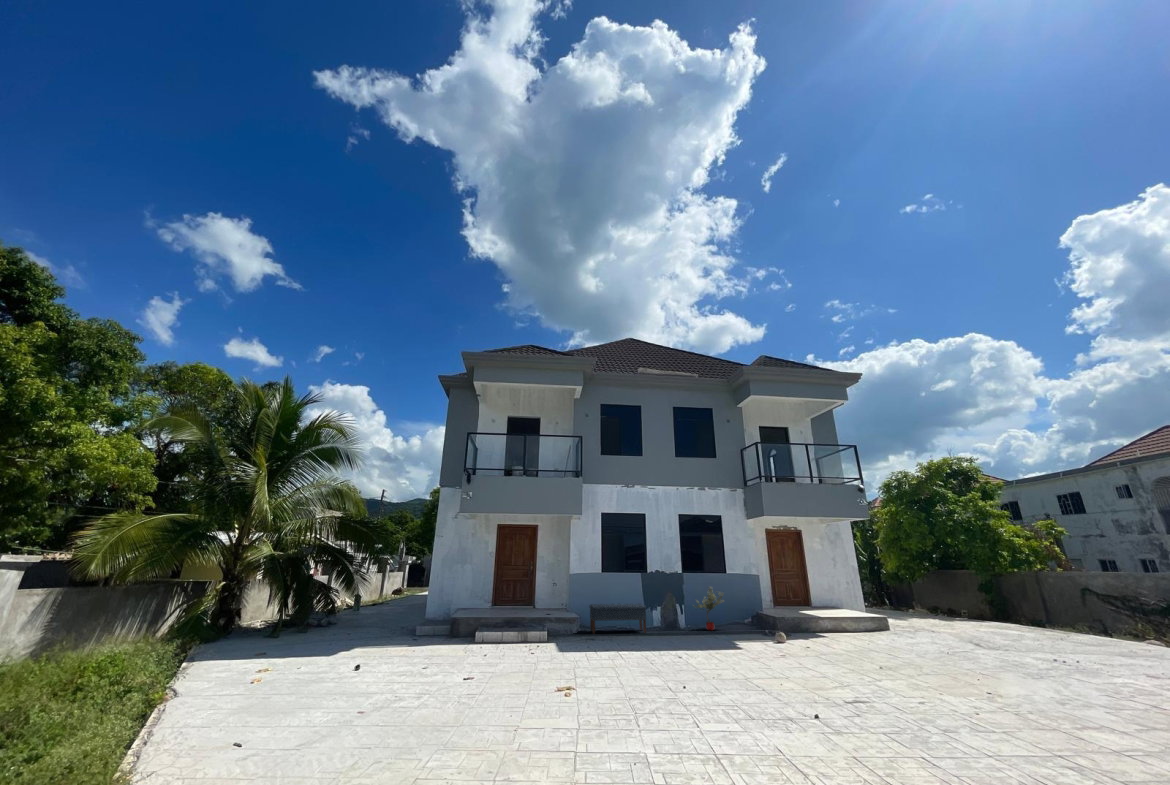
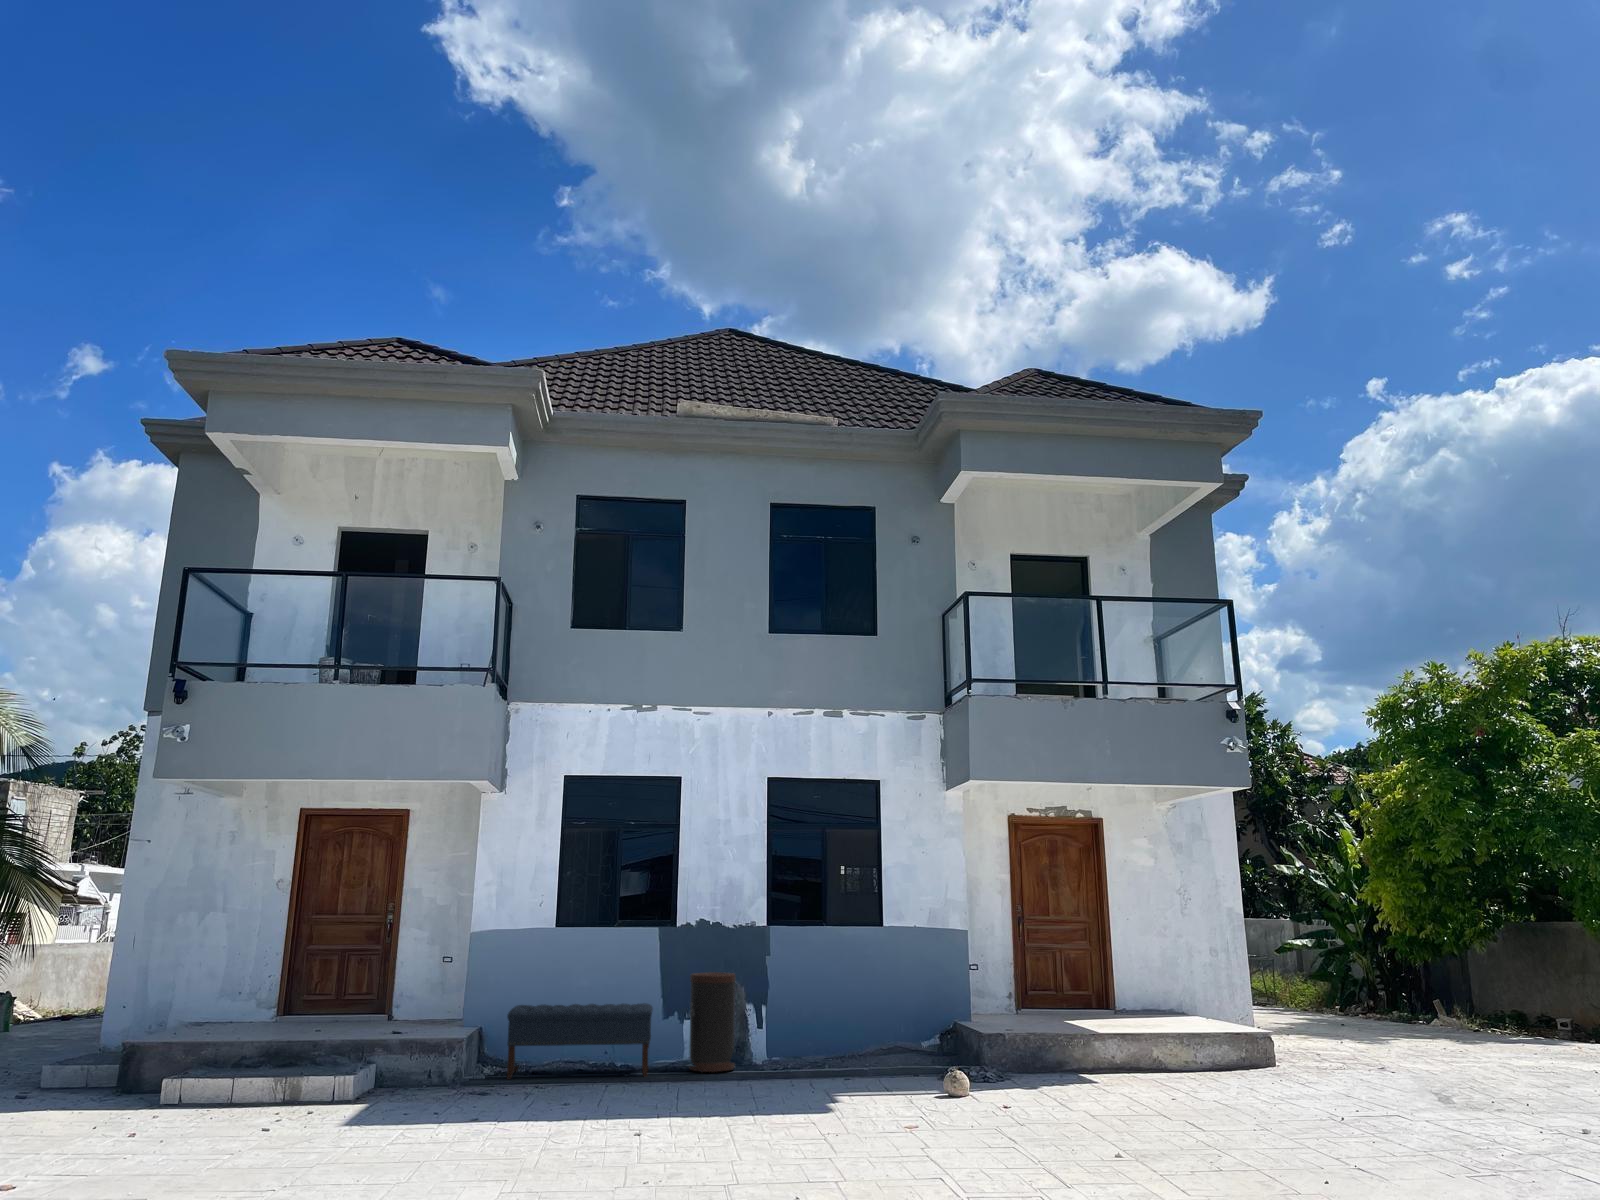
potted tree: present [694,588,724,631] -> none [780,960,866,1071]
trash can: none [657,591,676,632] -> present [689,972,735,1073]

